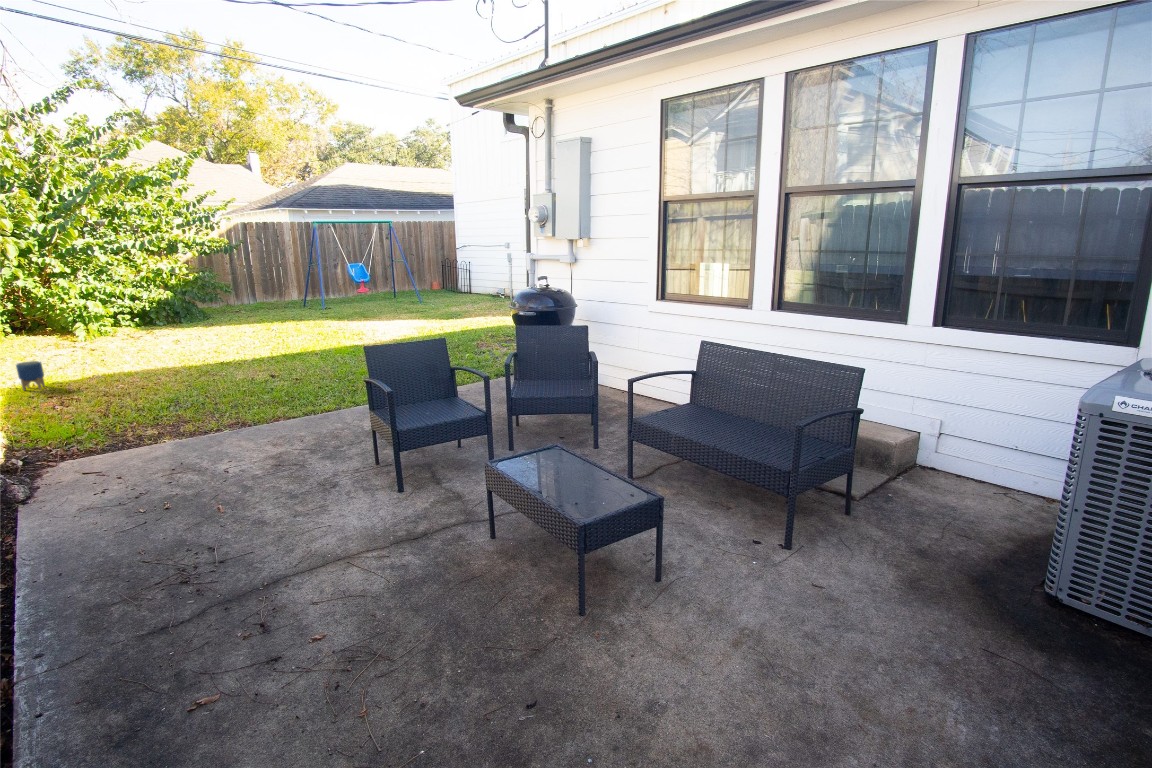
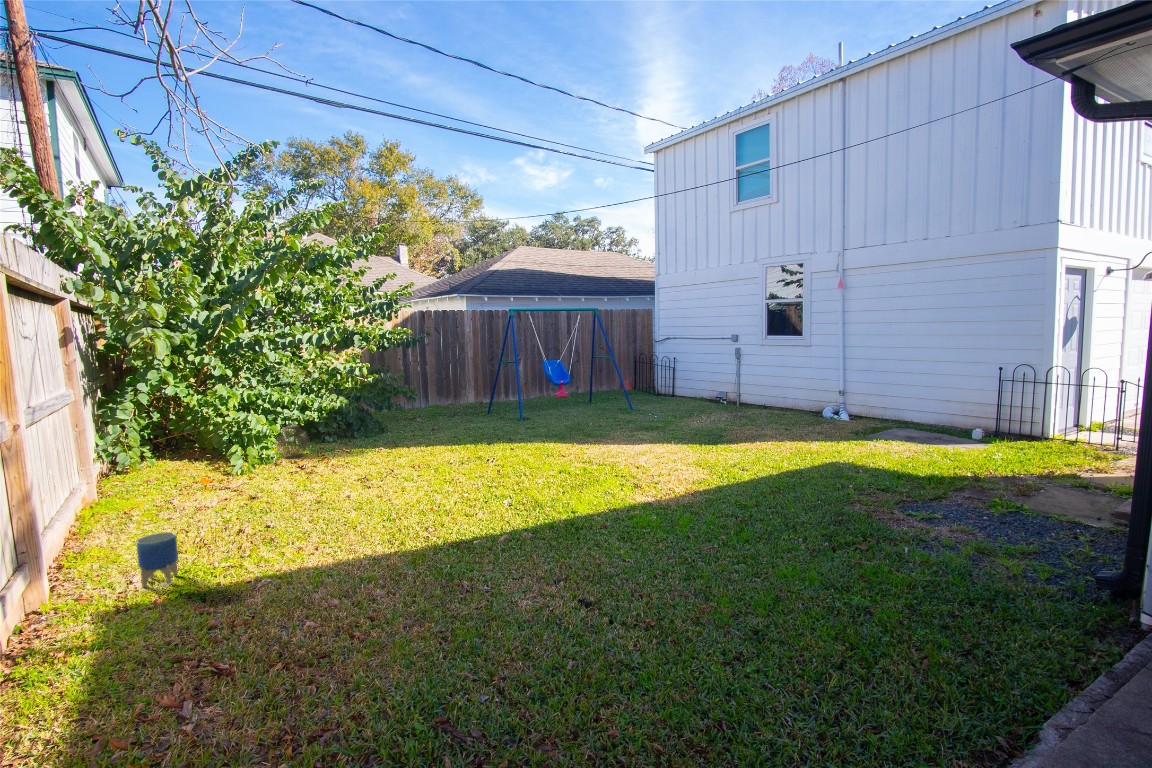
woven basket: none [111,311,140,336] -> present [275,425,308,459]

